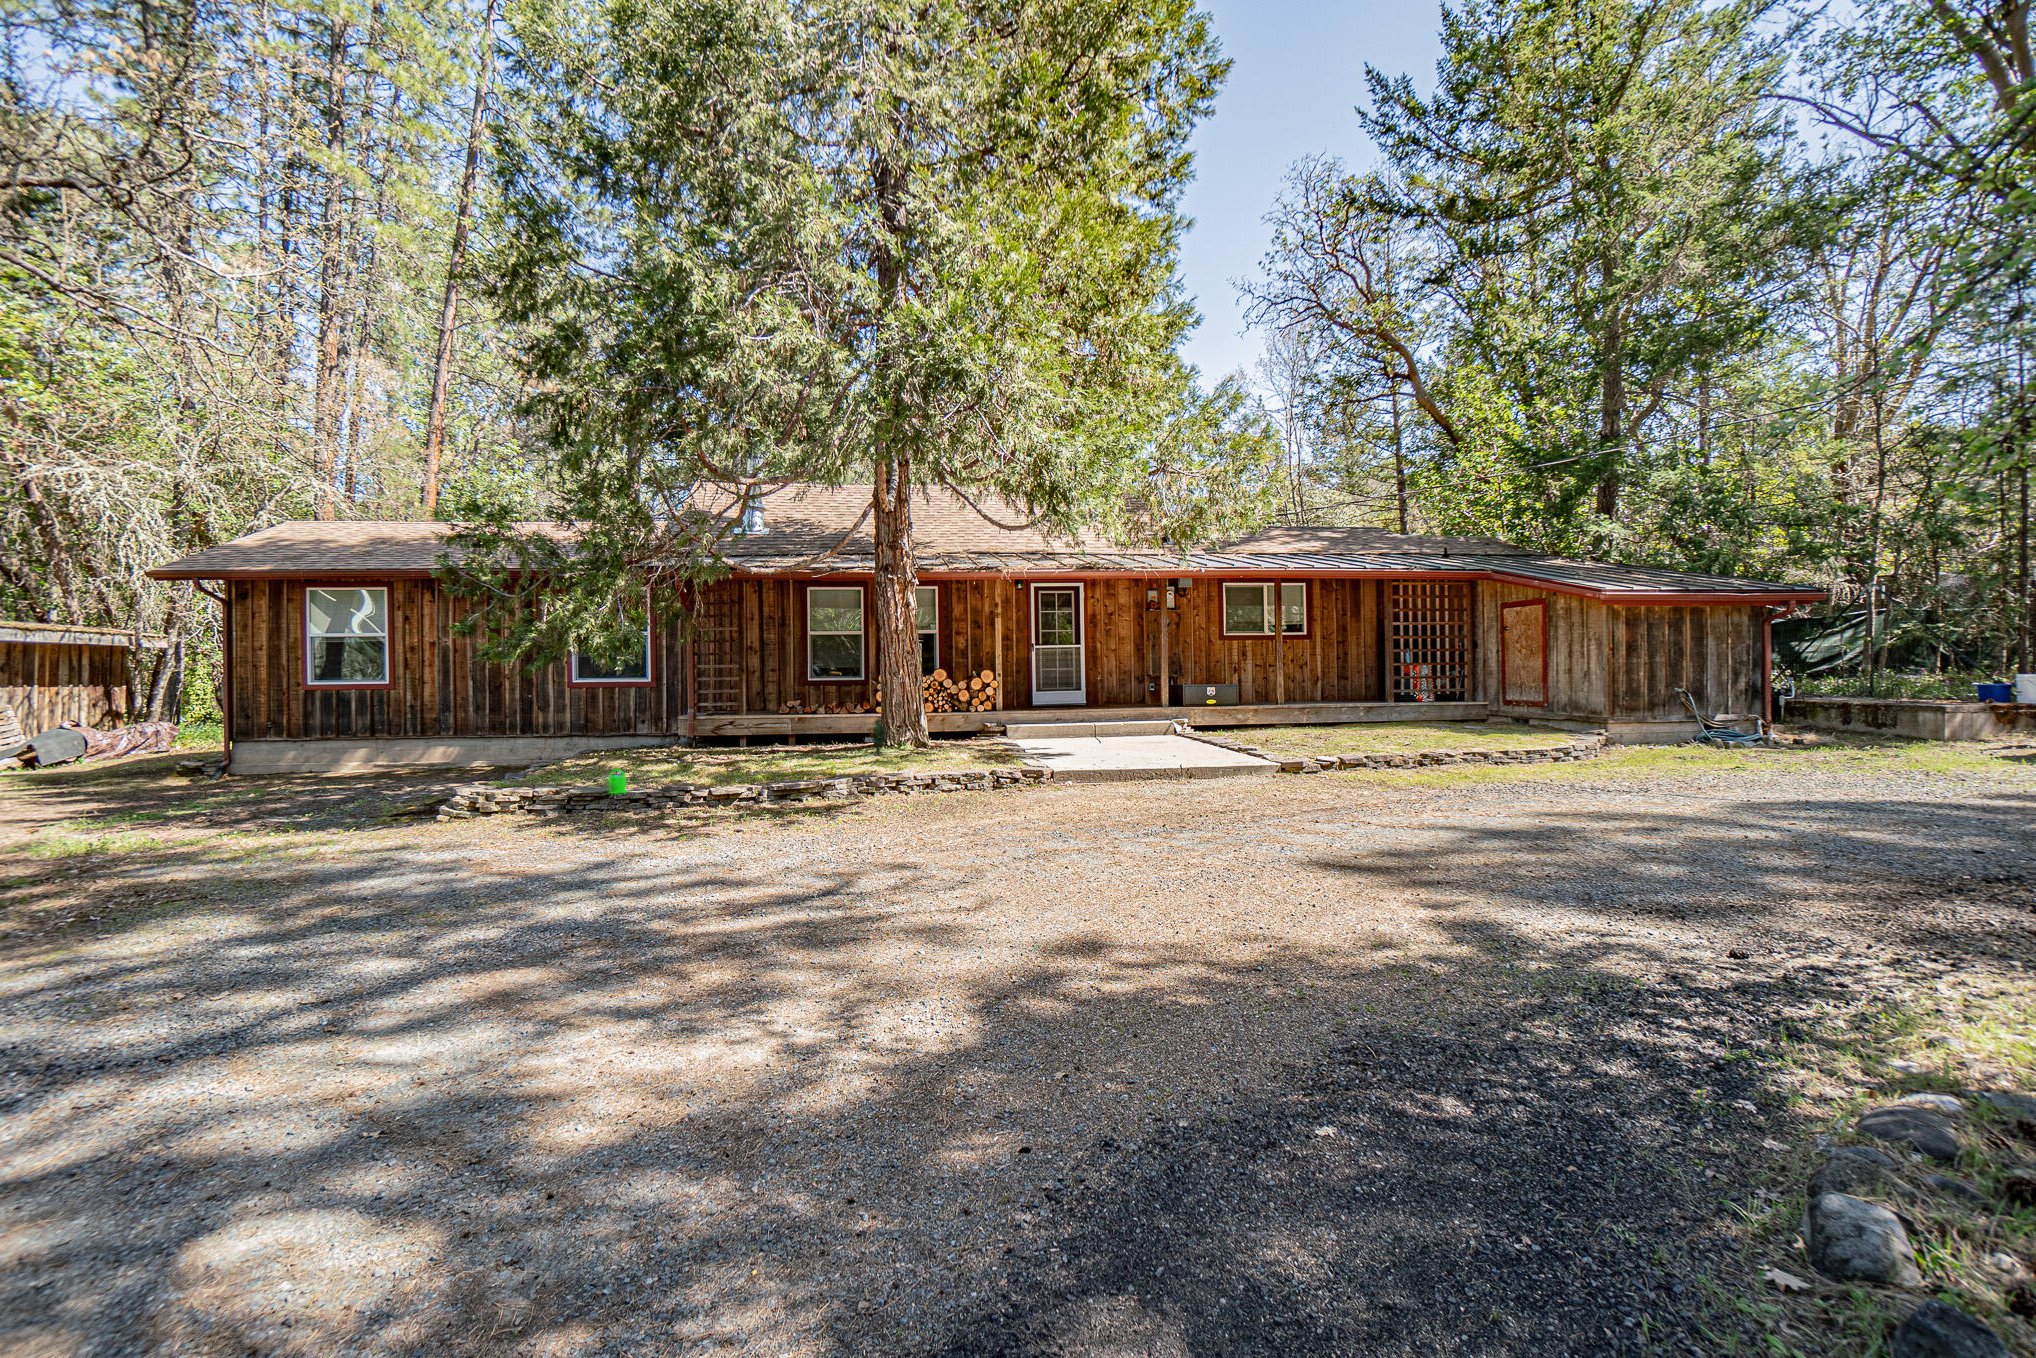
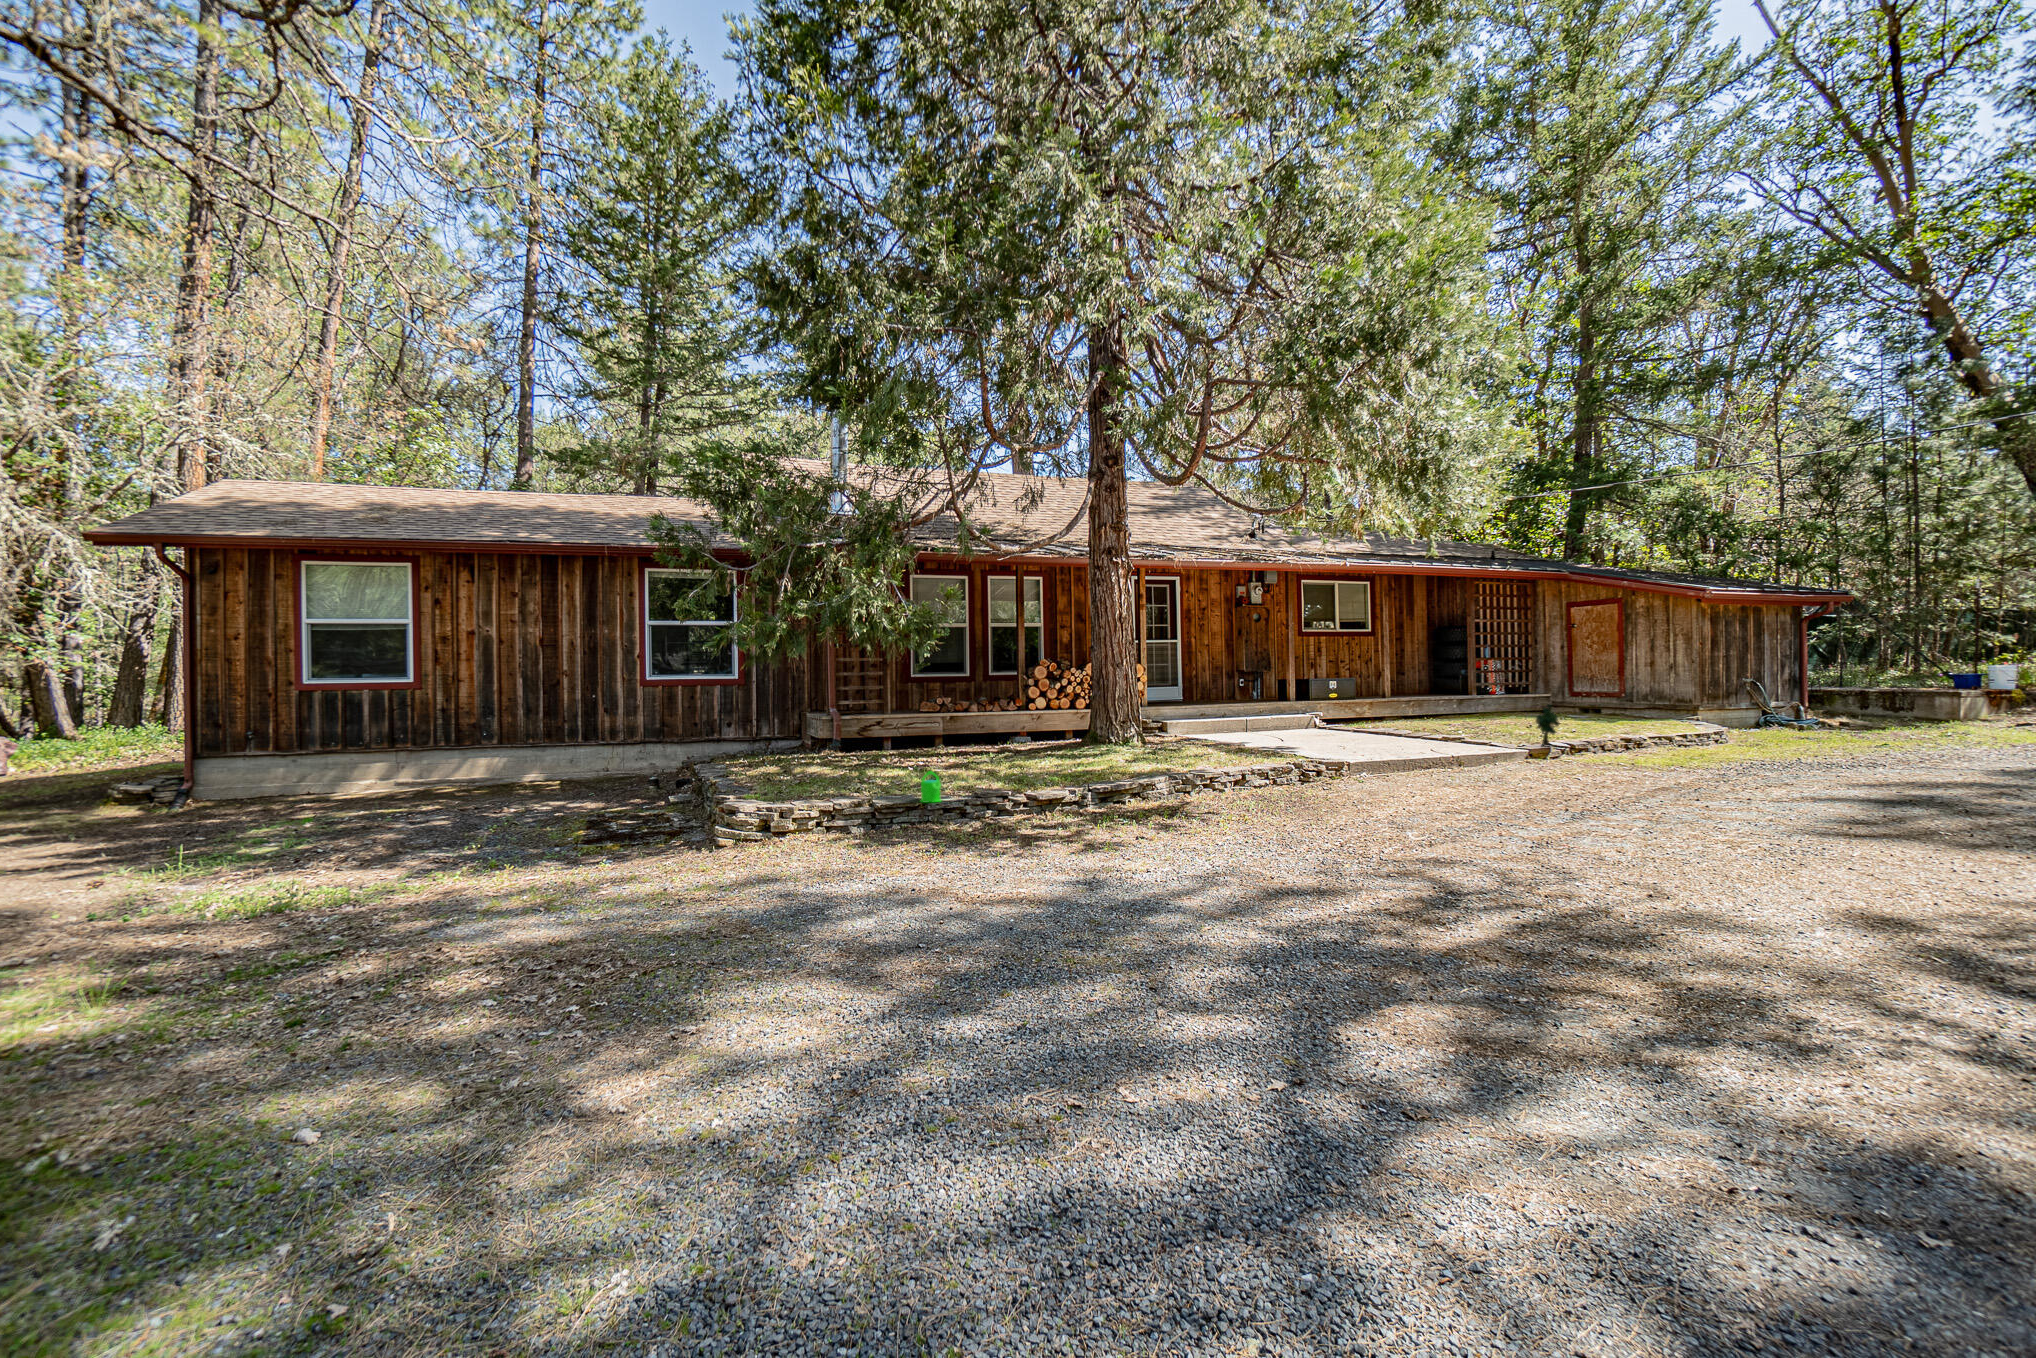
decorative plant: present [870,717,888,756] -> present [1536,704,1560,746]

